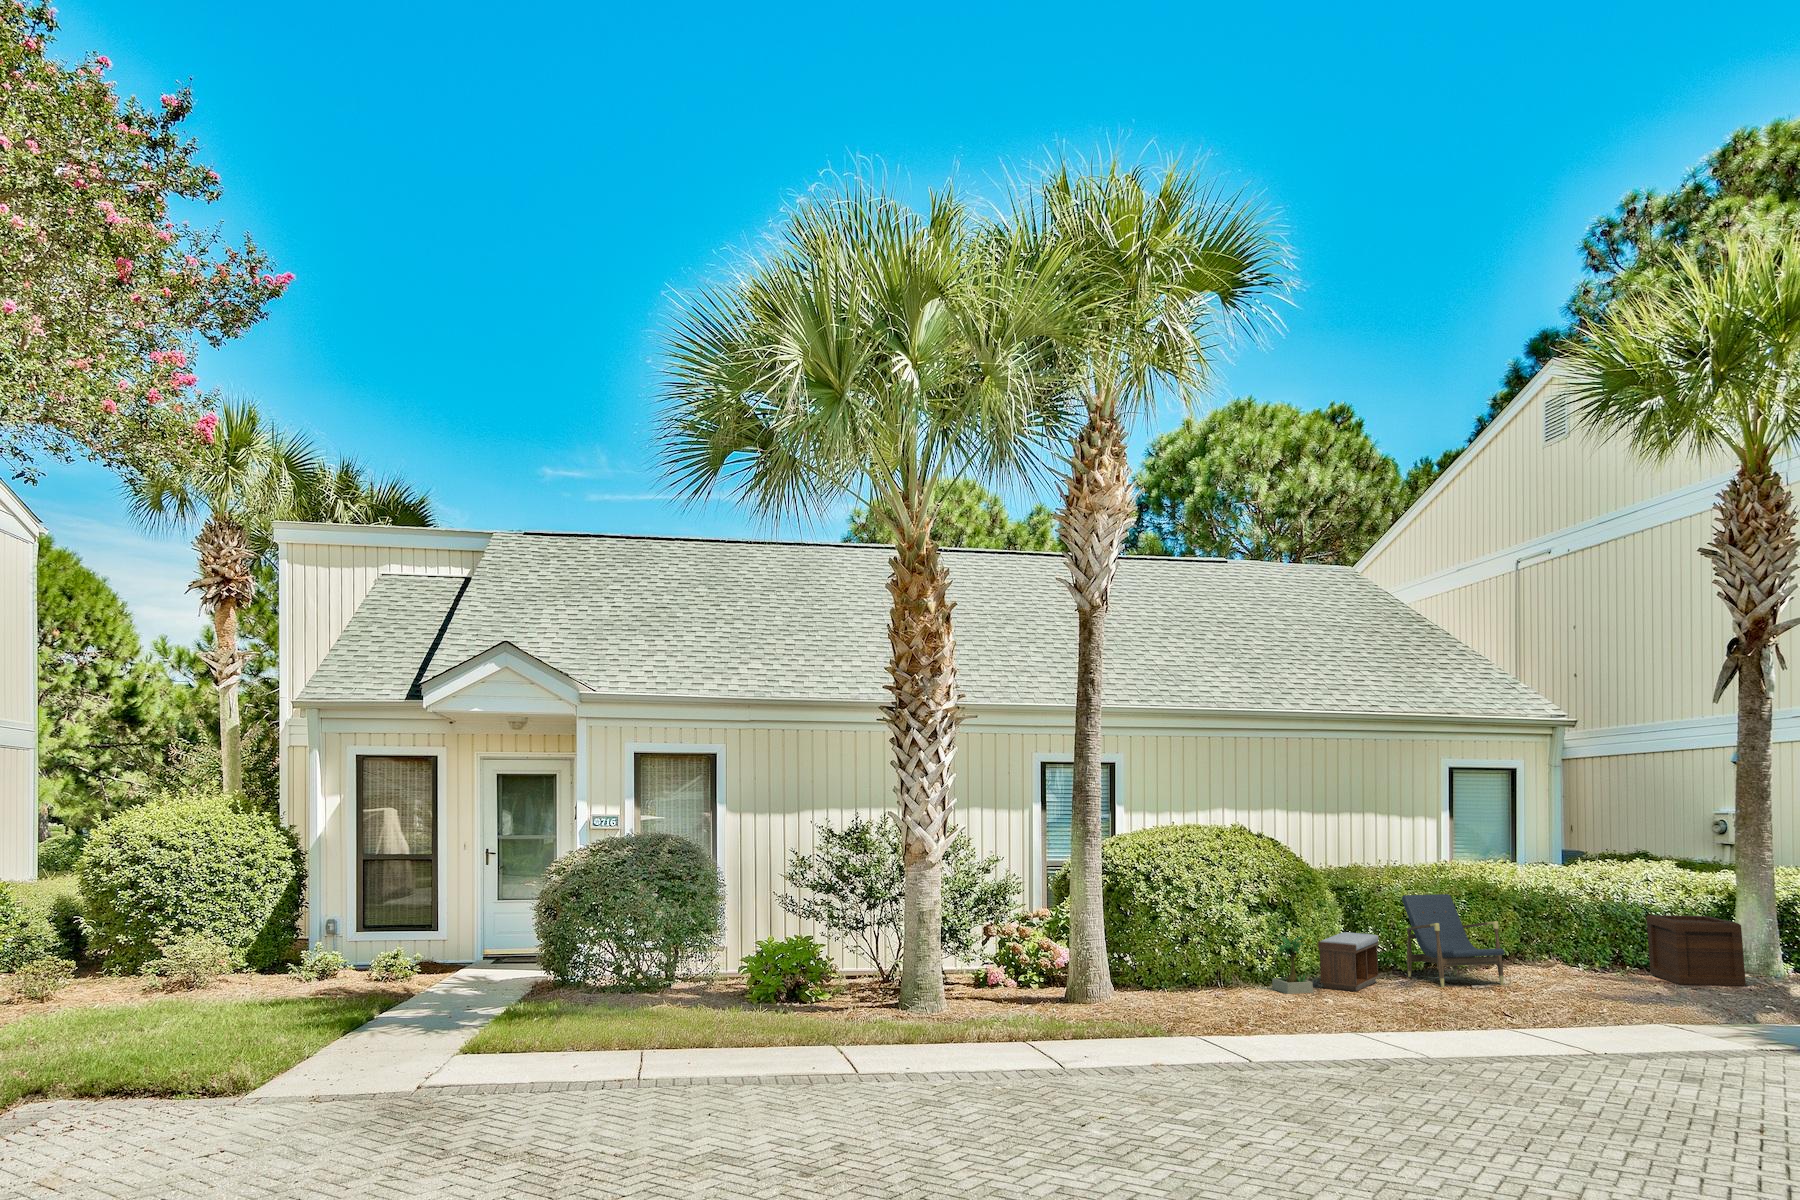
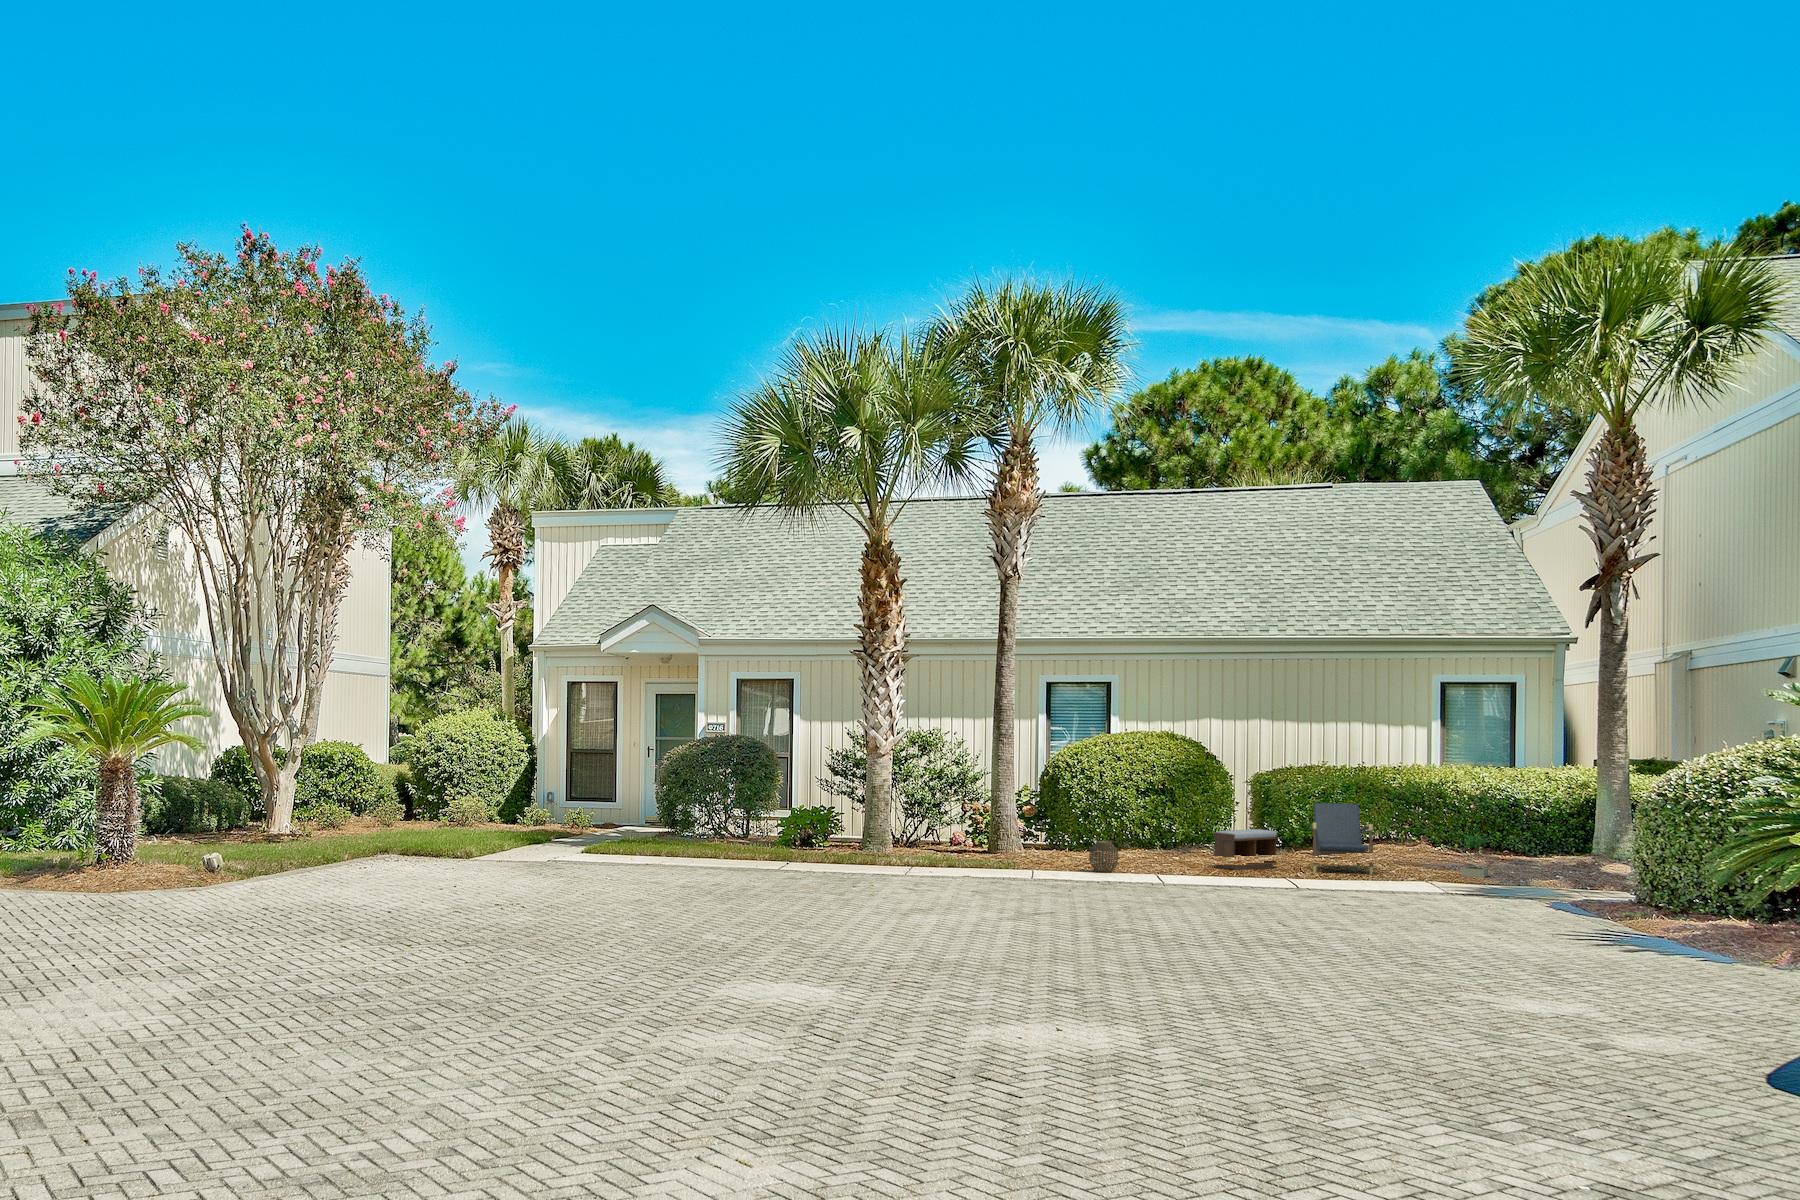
wooden crate: present [1647,915,1746,986] -> none [1525,828,1585,886]
potted plant: present [1272,936,1313,994] -> present [1461,834,1490,878]
woven basket: none [1229,970,1271,1016] -> present [1089,841,1118,873]

